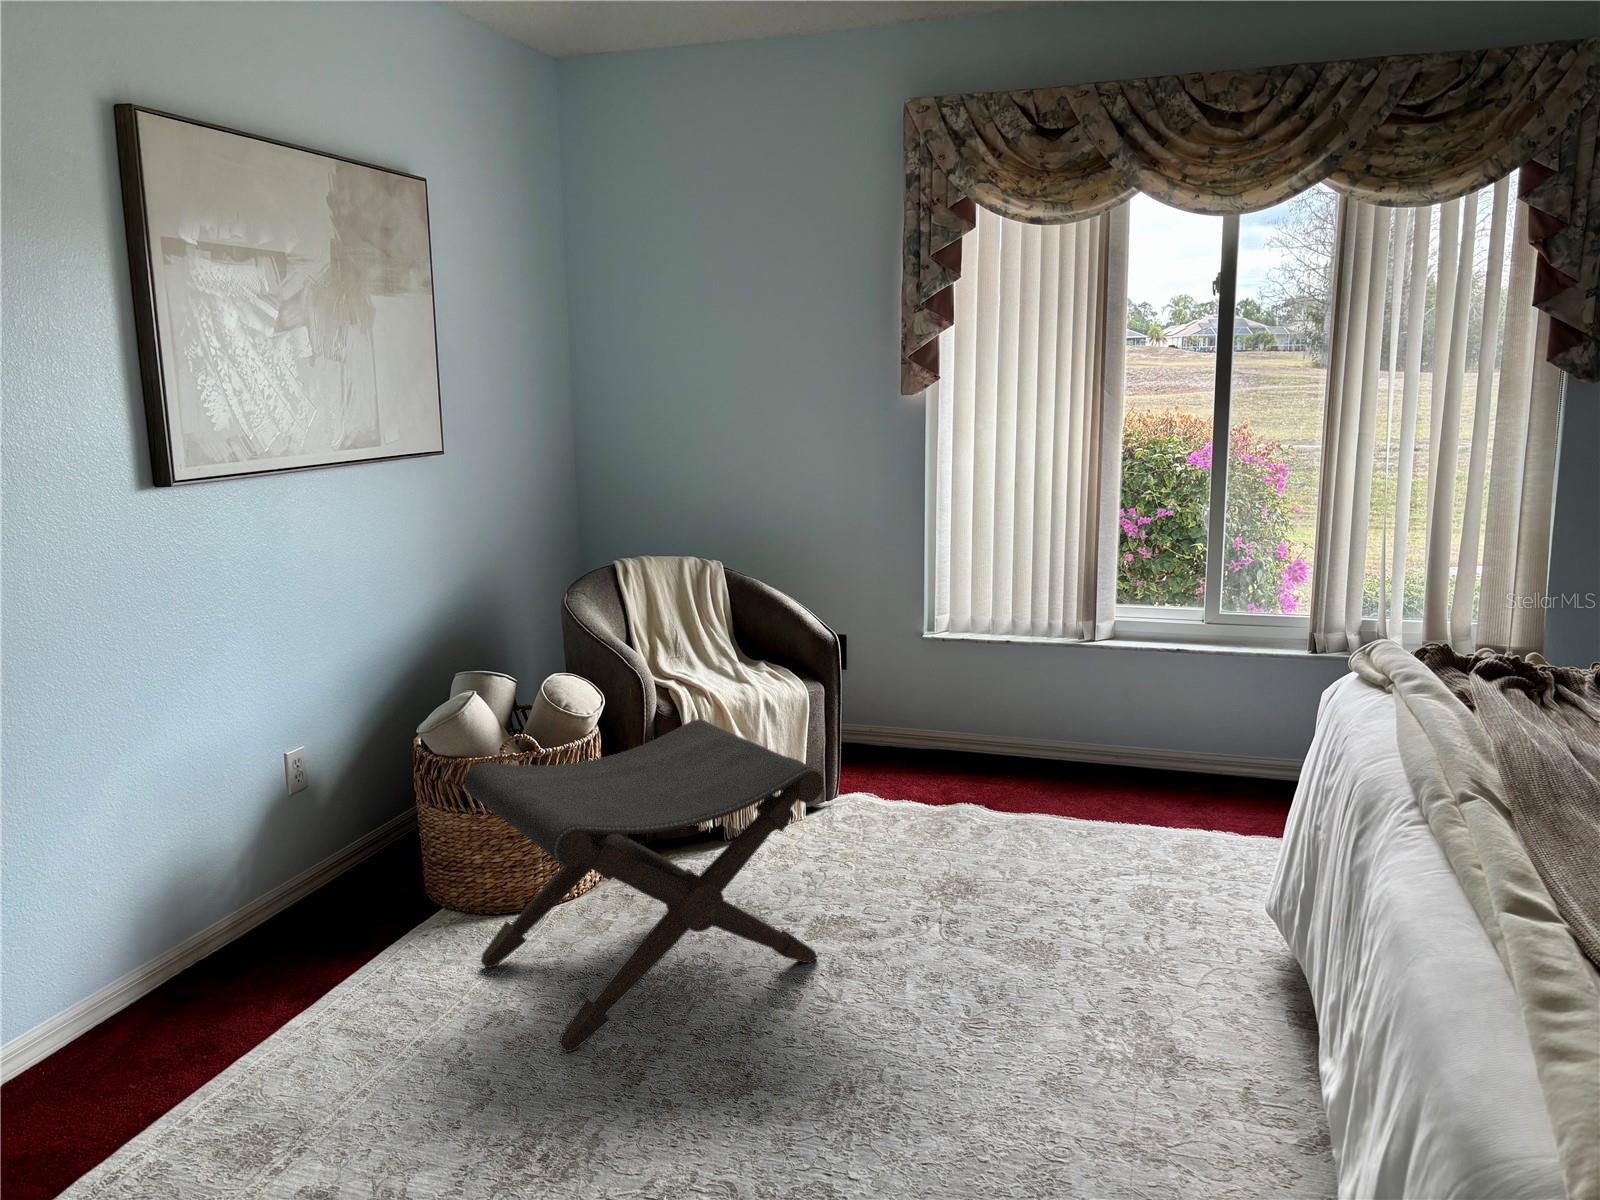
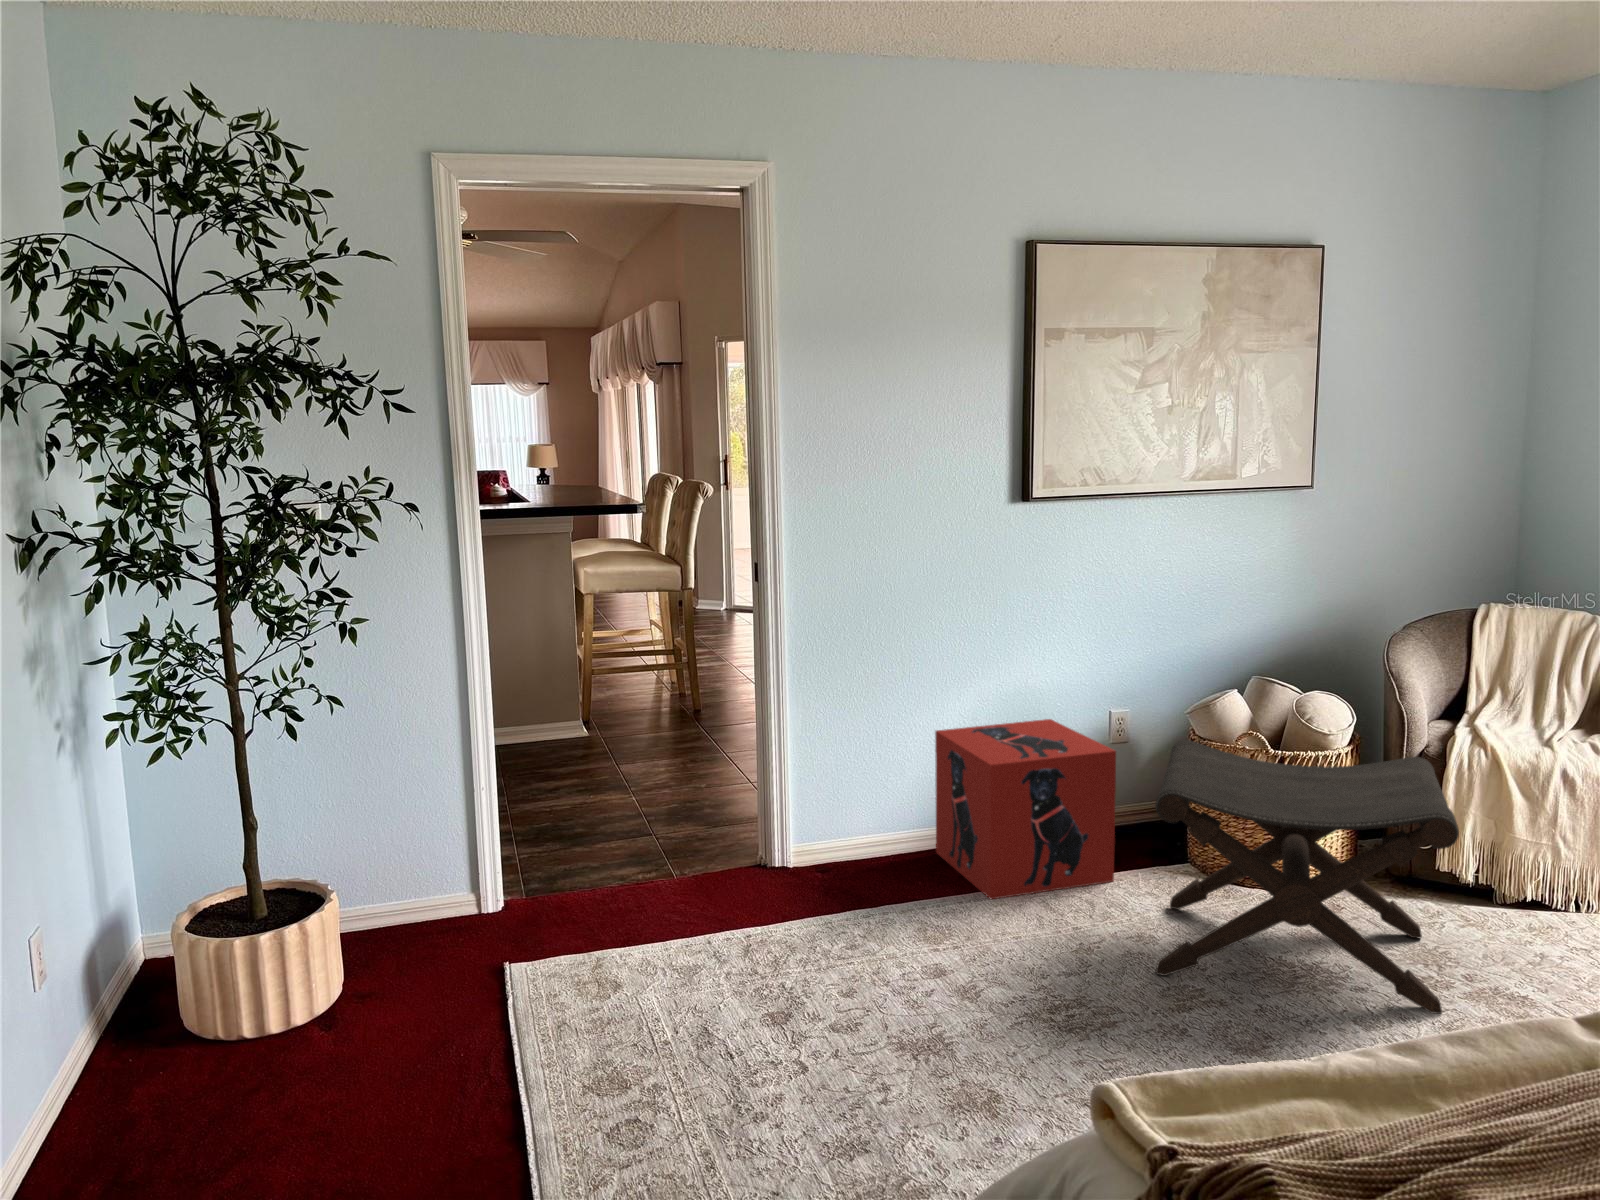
storage box: none [80,786,386,1061] -> present [935,719,1116,899]

